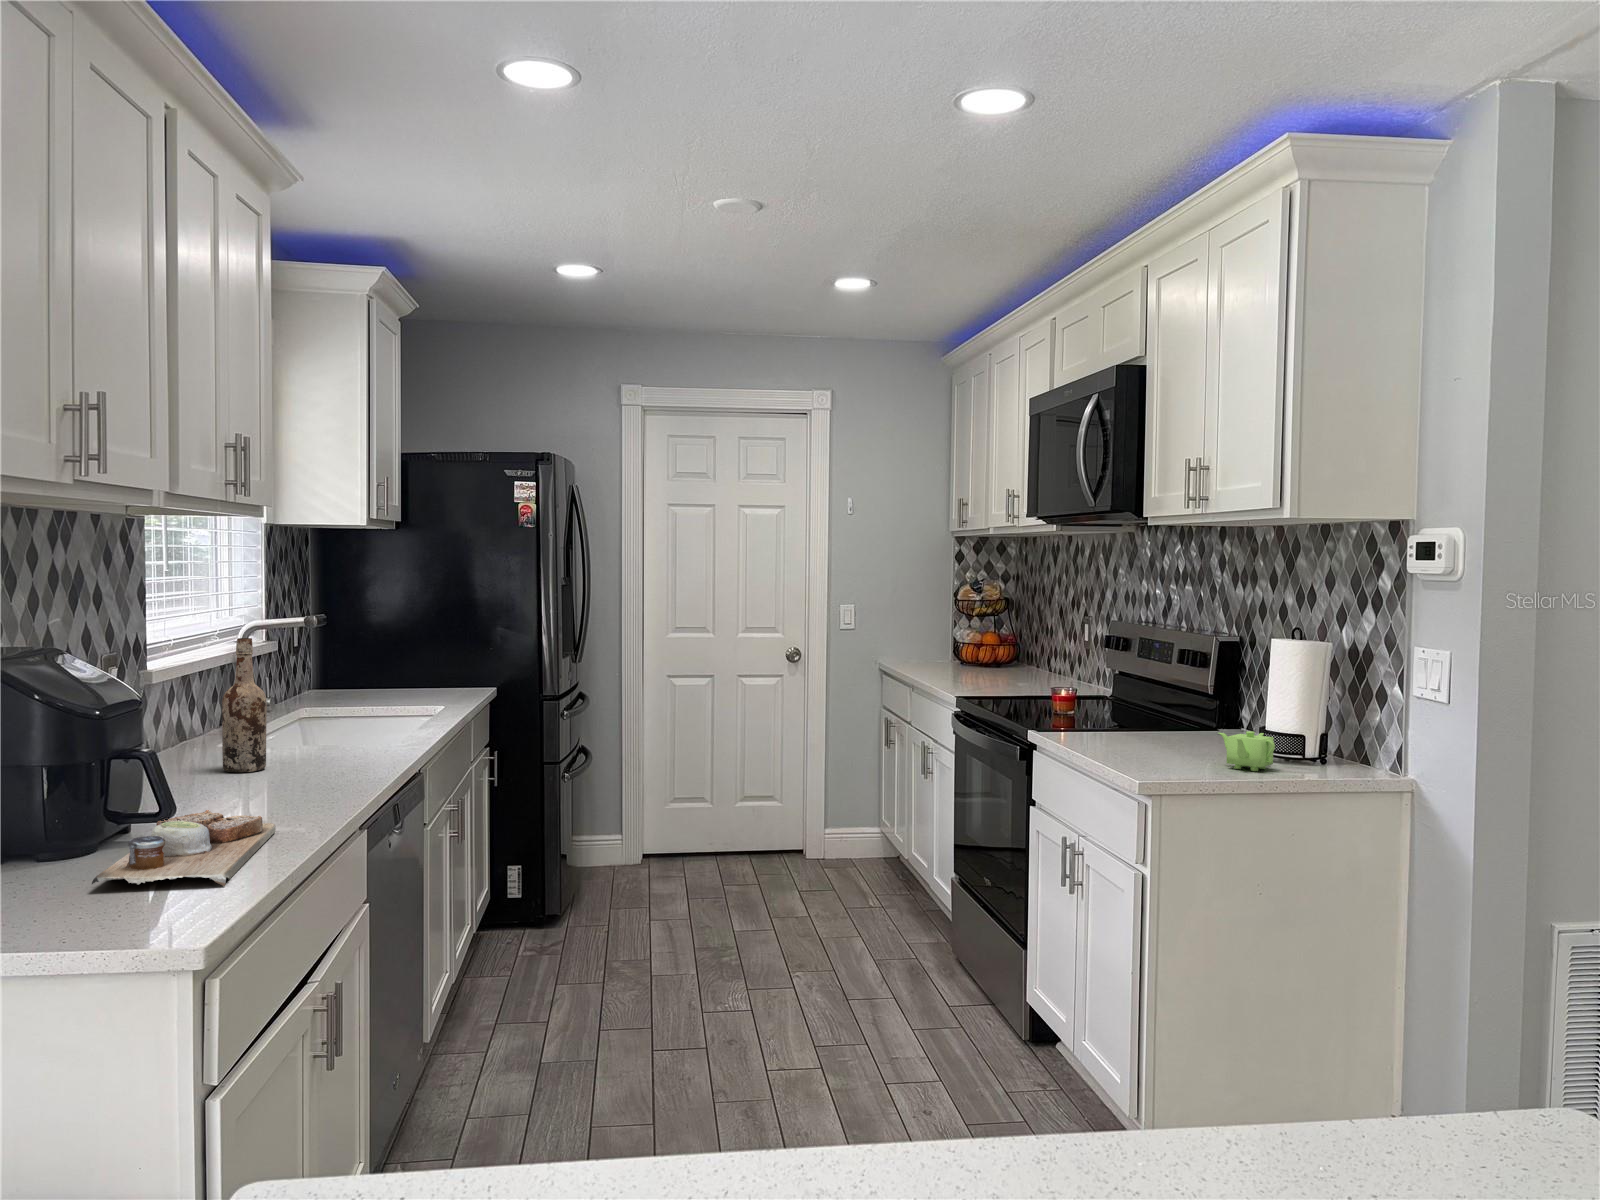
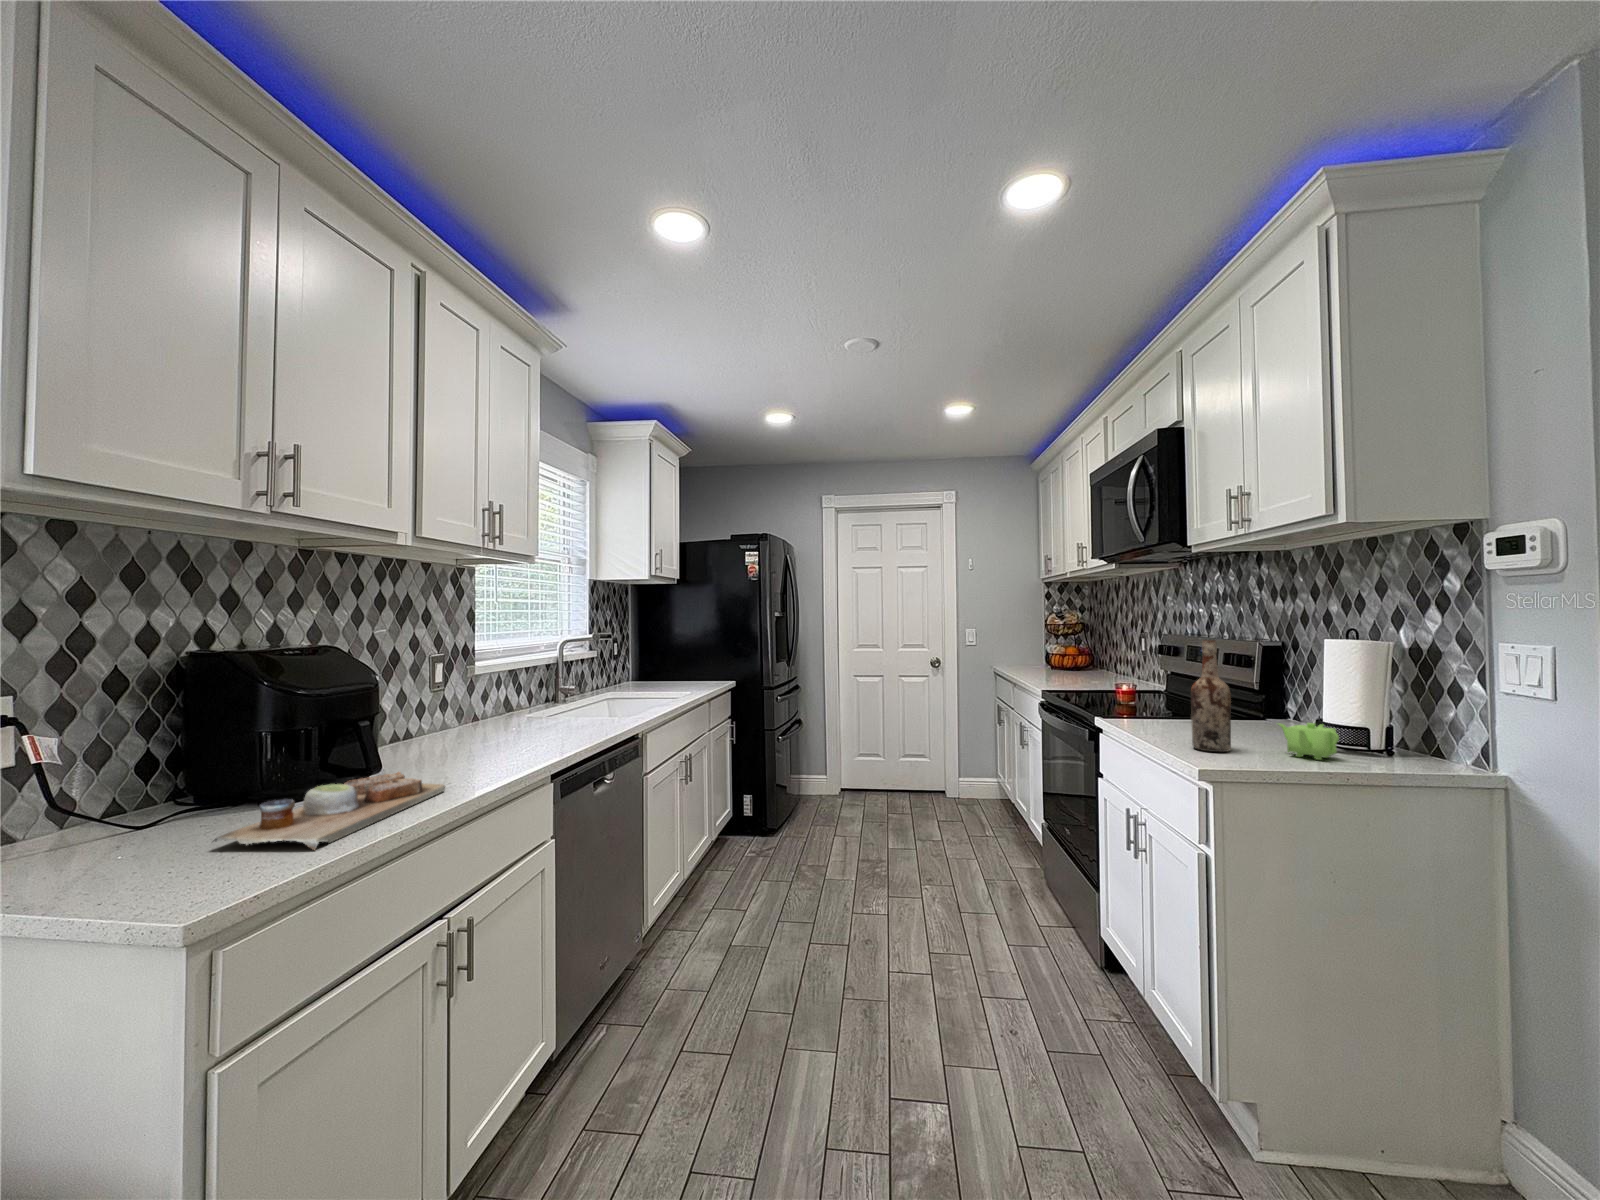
wine bottle: present [222,638,267,772] -> present [1191,640,1231,752]

